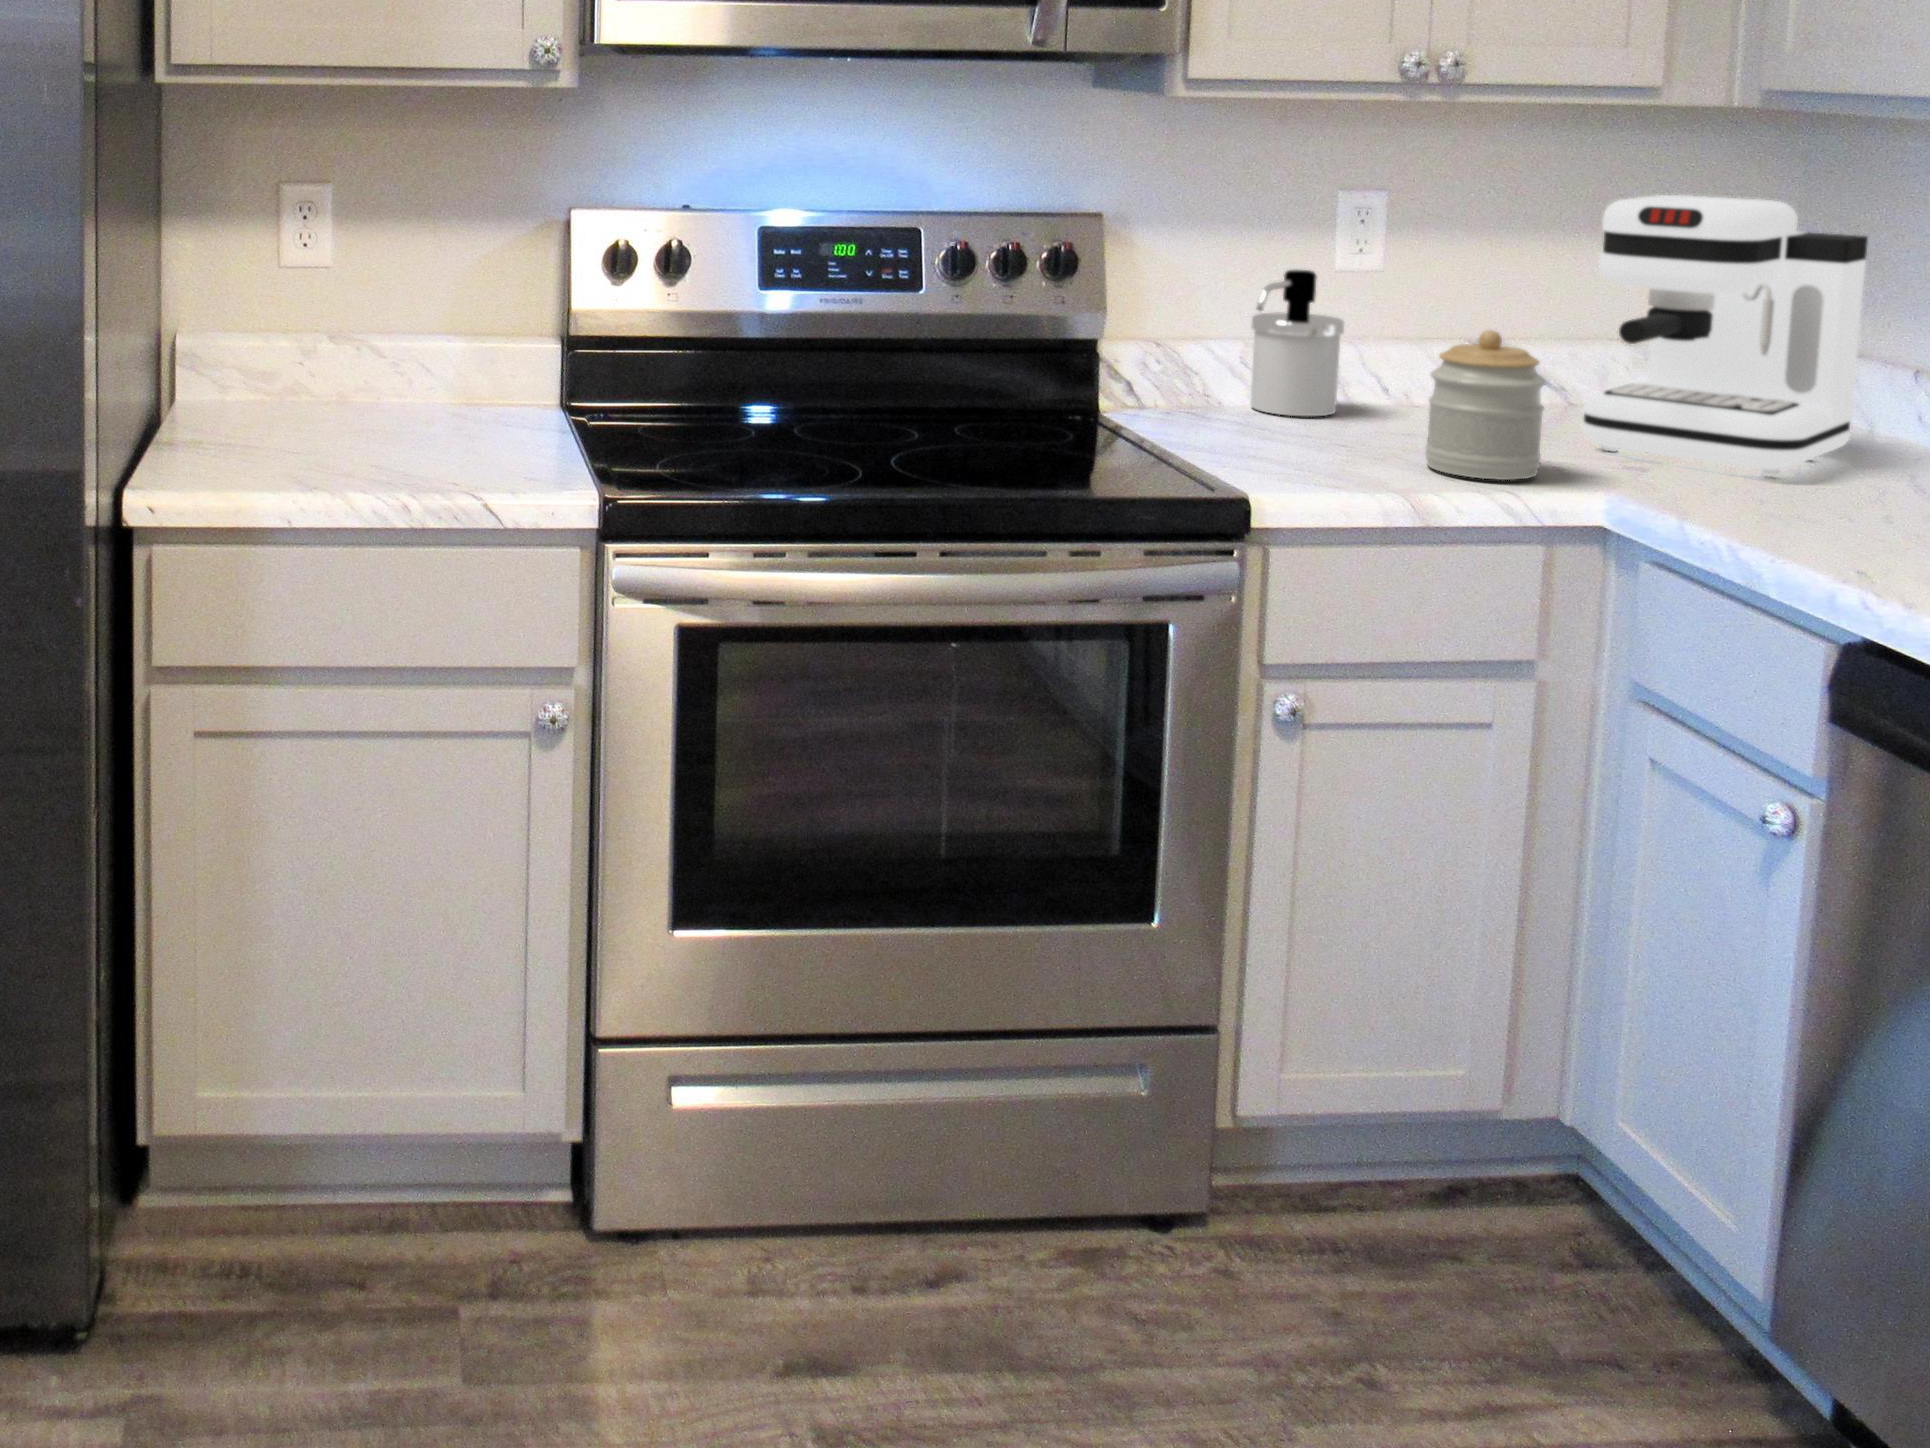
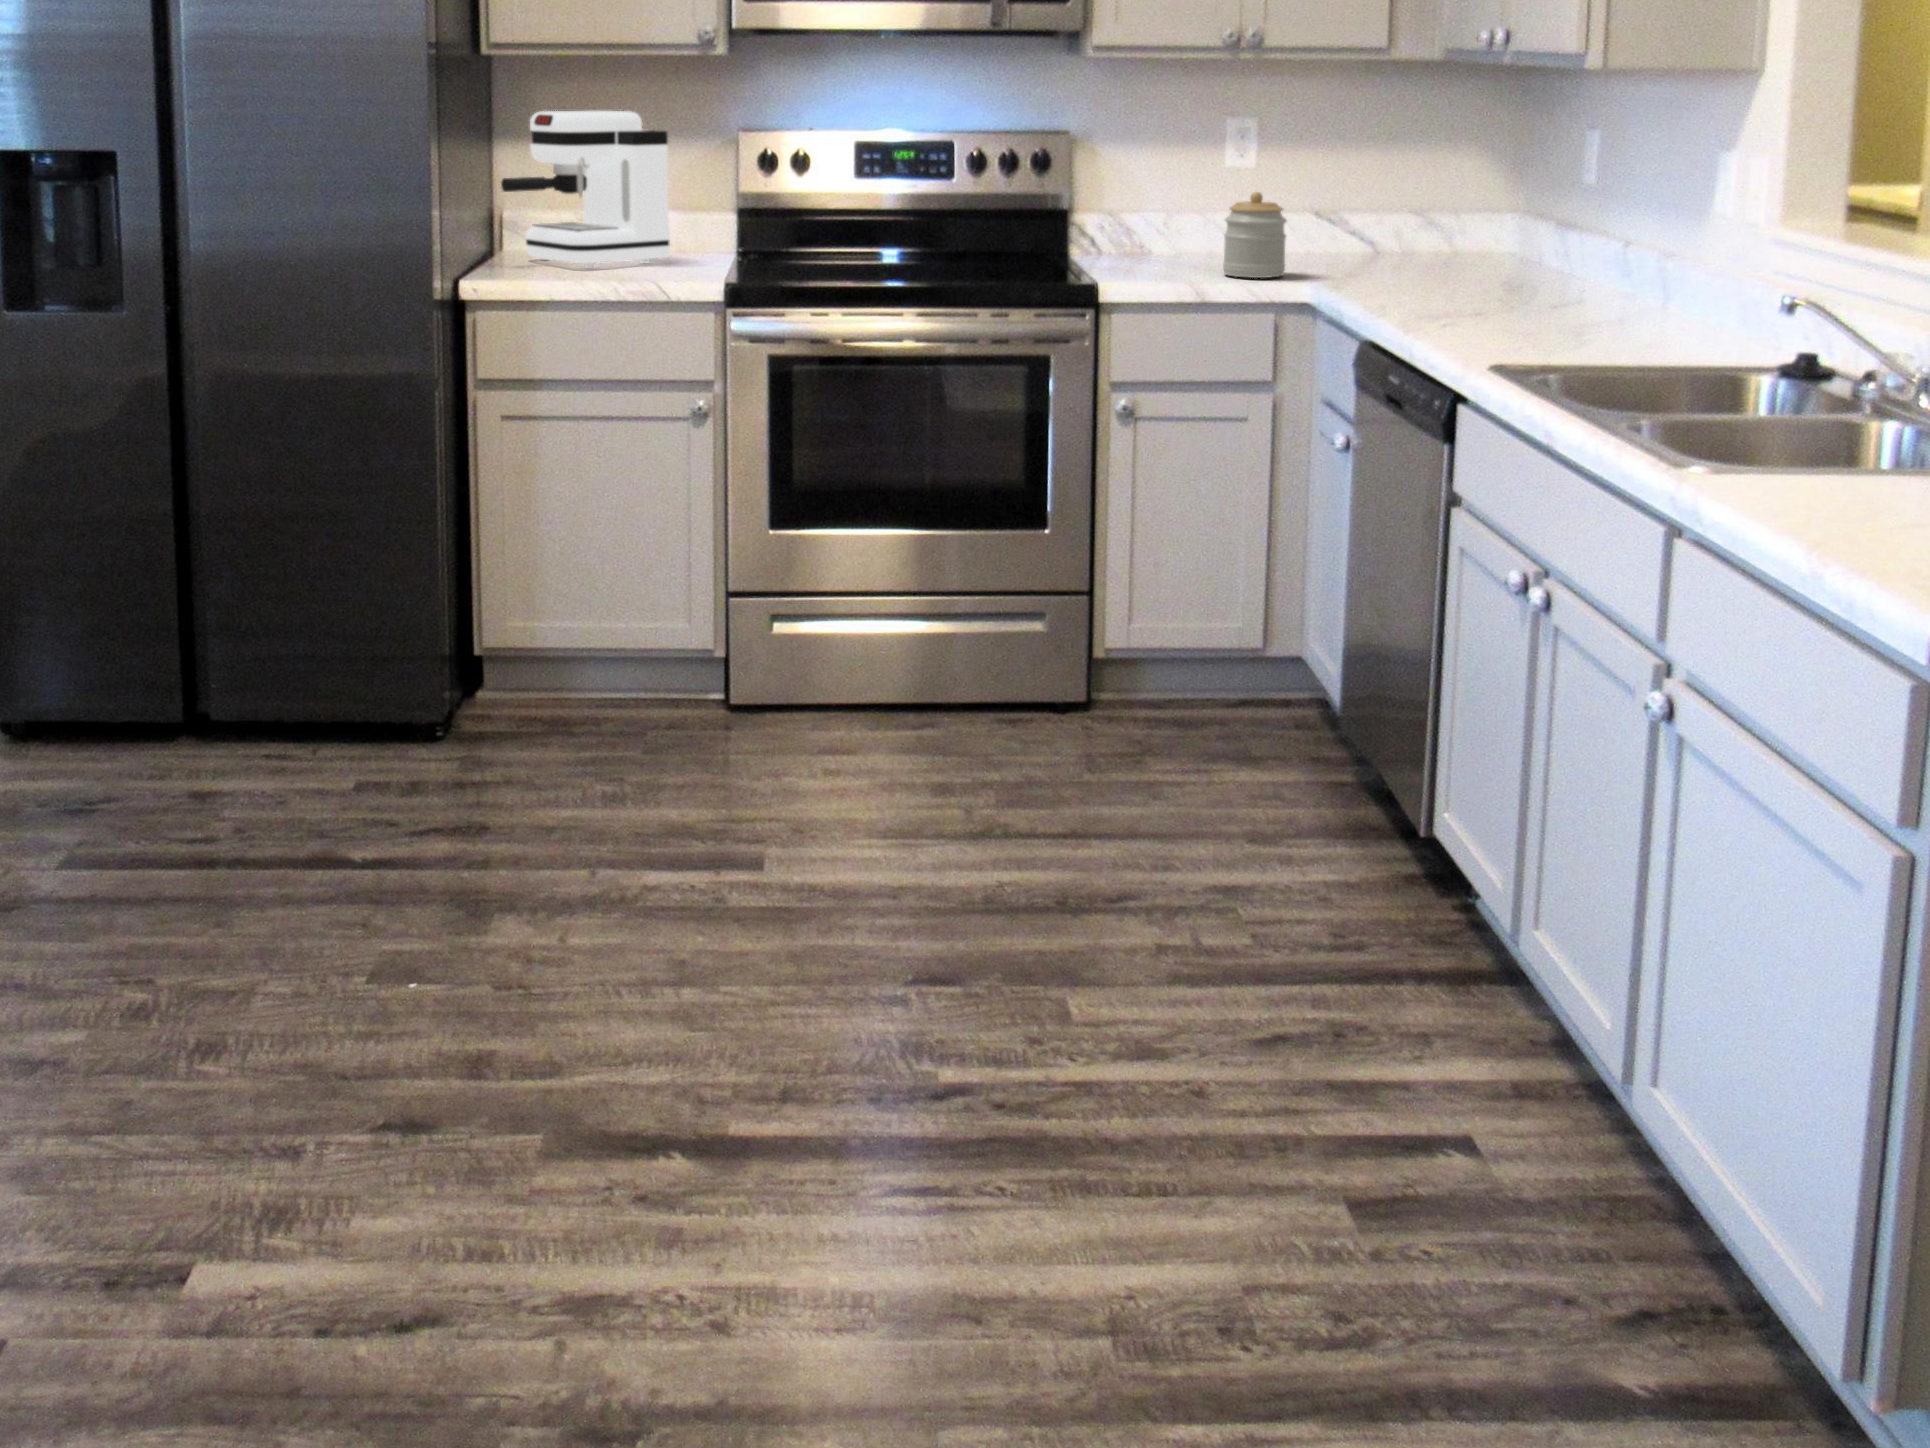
coffee maker: present [1582,195,1868,475] -> present [501,111,670,267]
soap dispenser: present [1251,270,1344,416] -> none [1153,167,1217,256]

